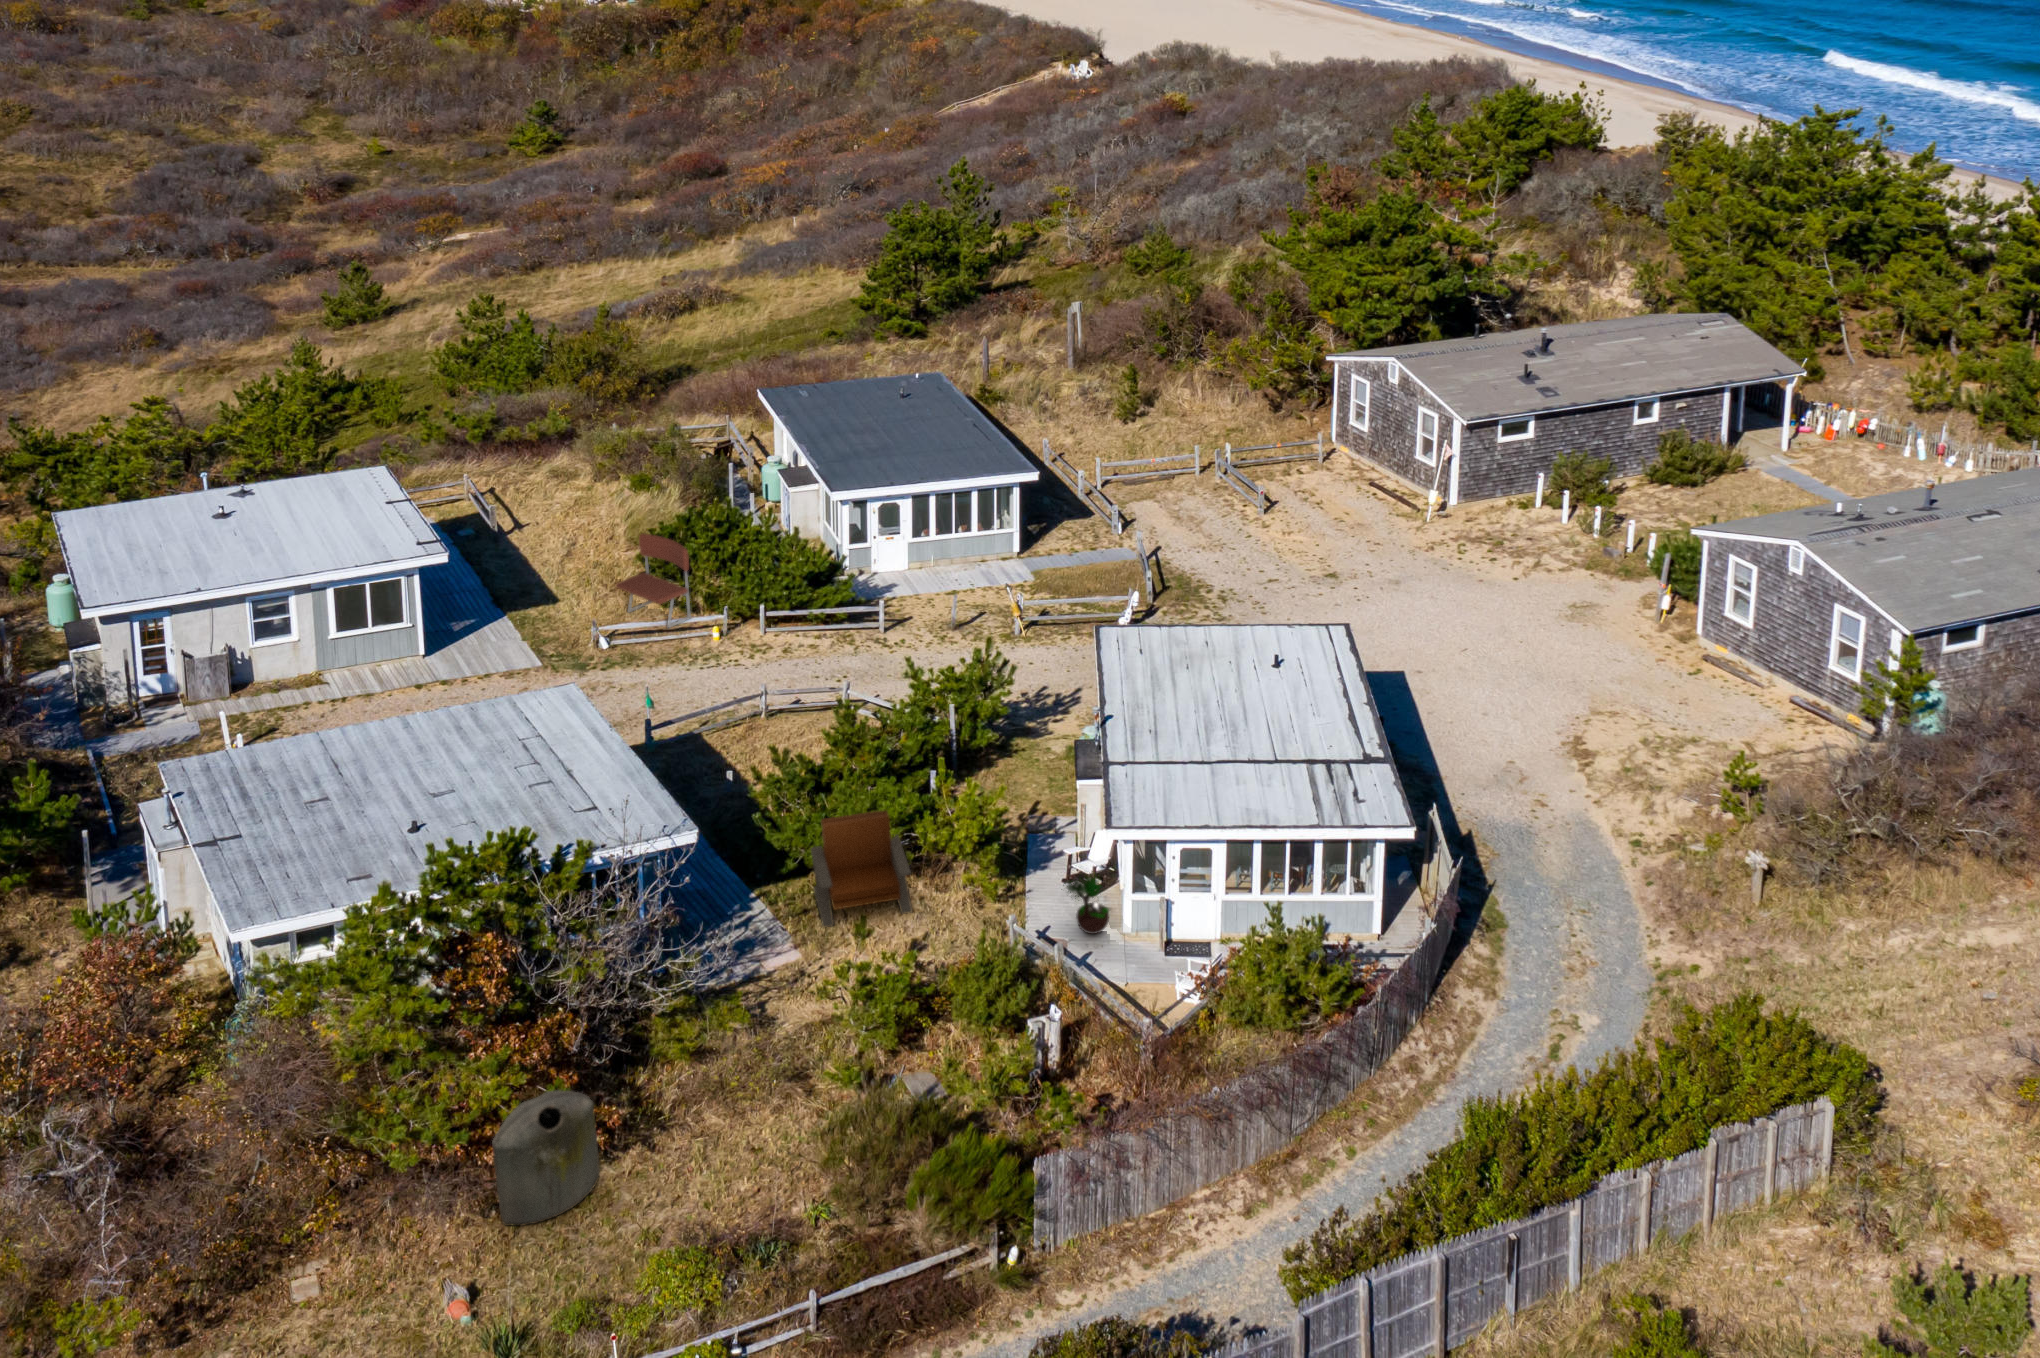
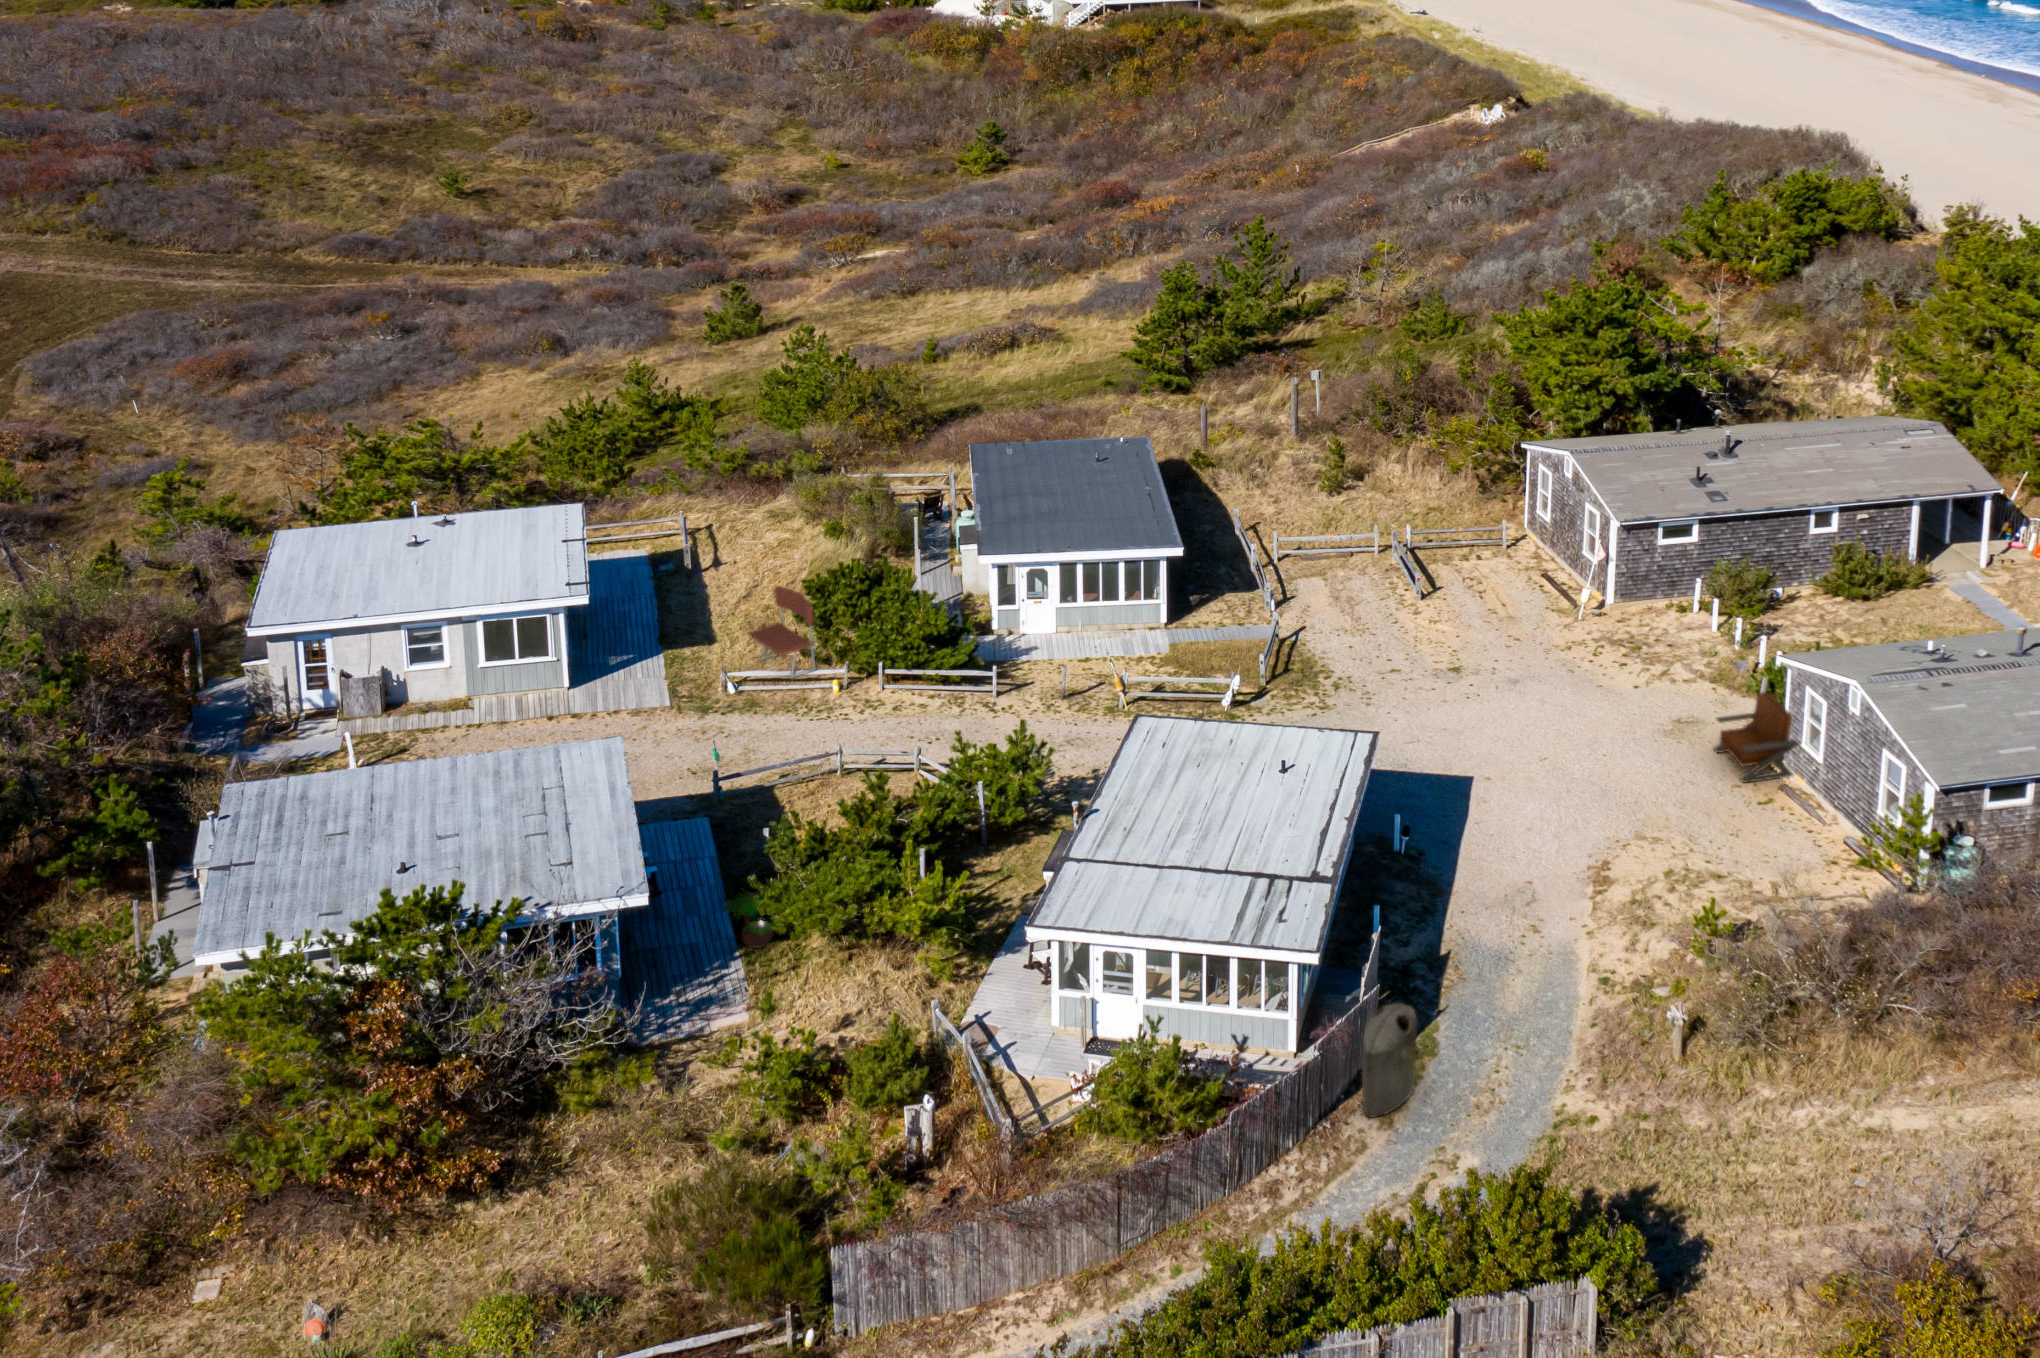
lounge chair: present [811,811,912,927] -> present [1714,692,1798,783]
potted tree: present [1061,871,1109,934] -> present [728,894,773,948]
trash can: present [492,1090,600,1226] -> present [1362,1003,1417,1118]

